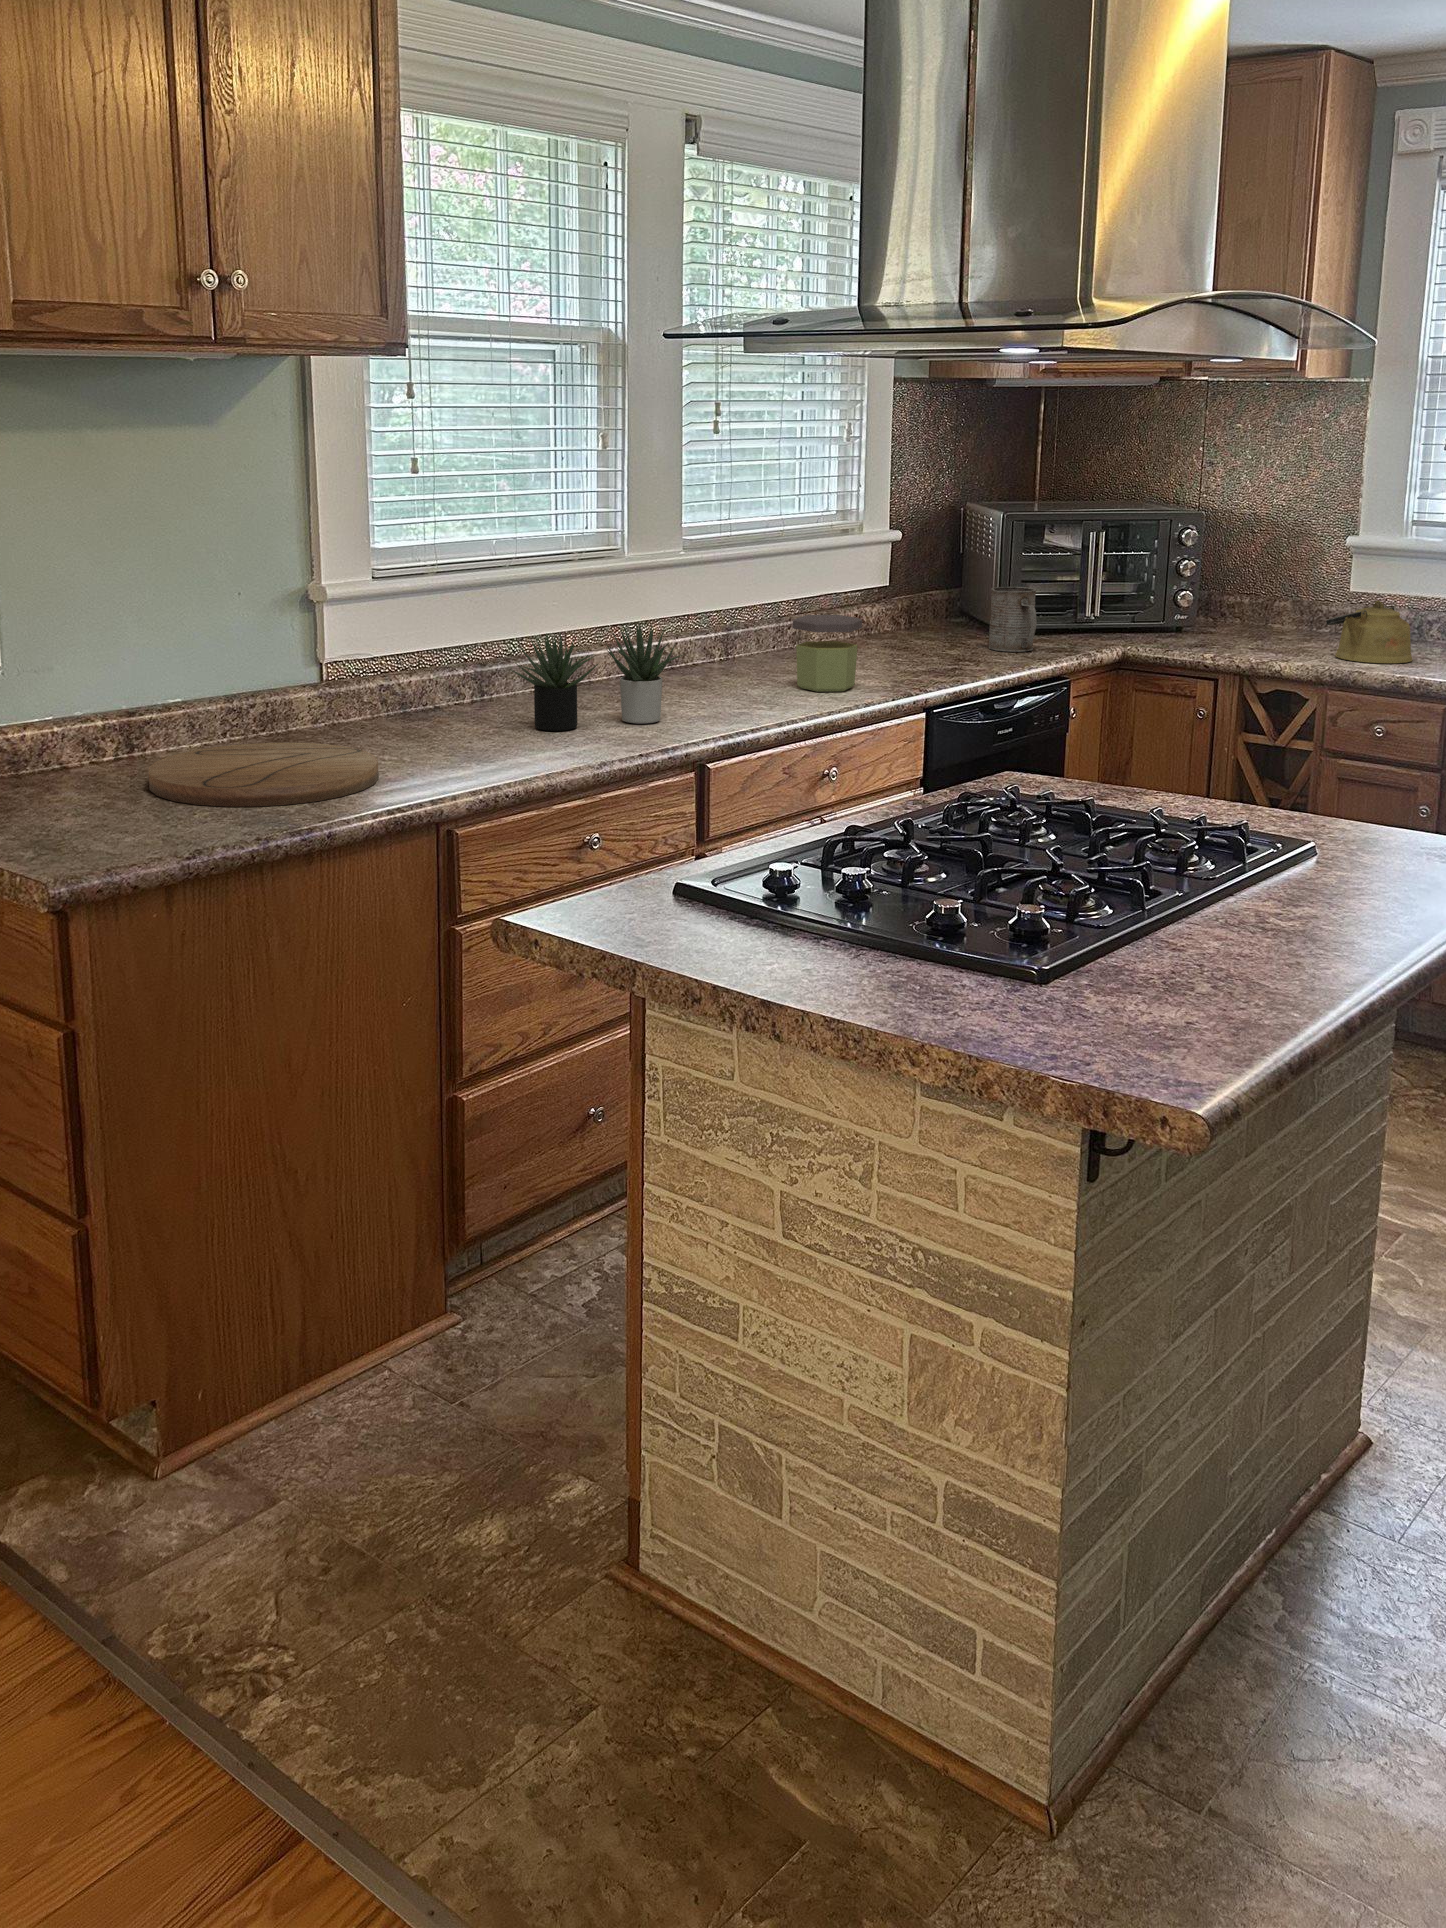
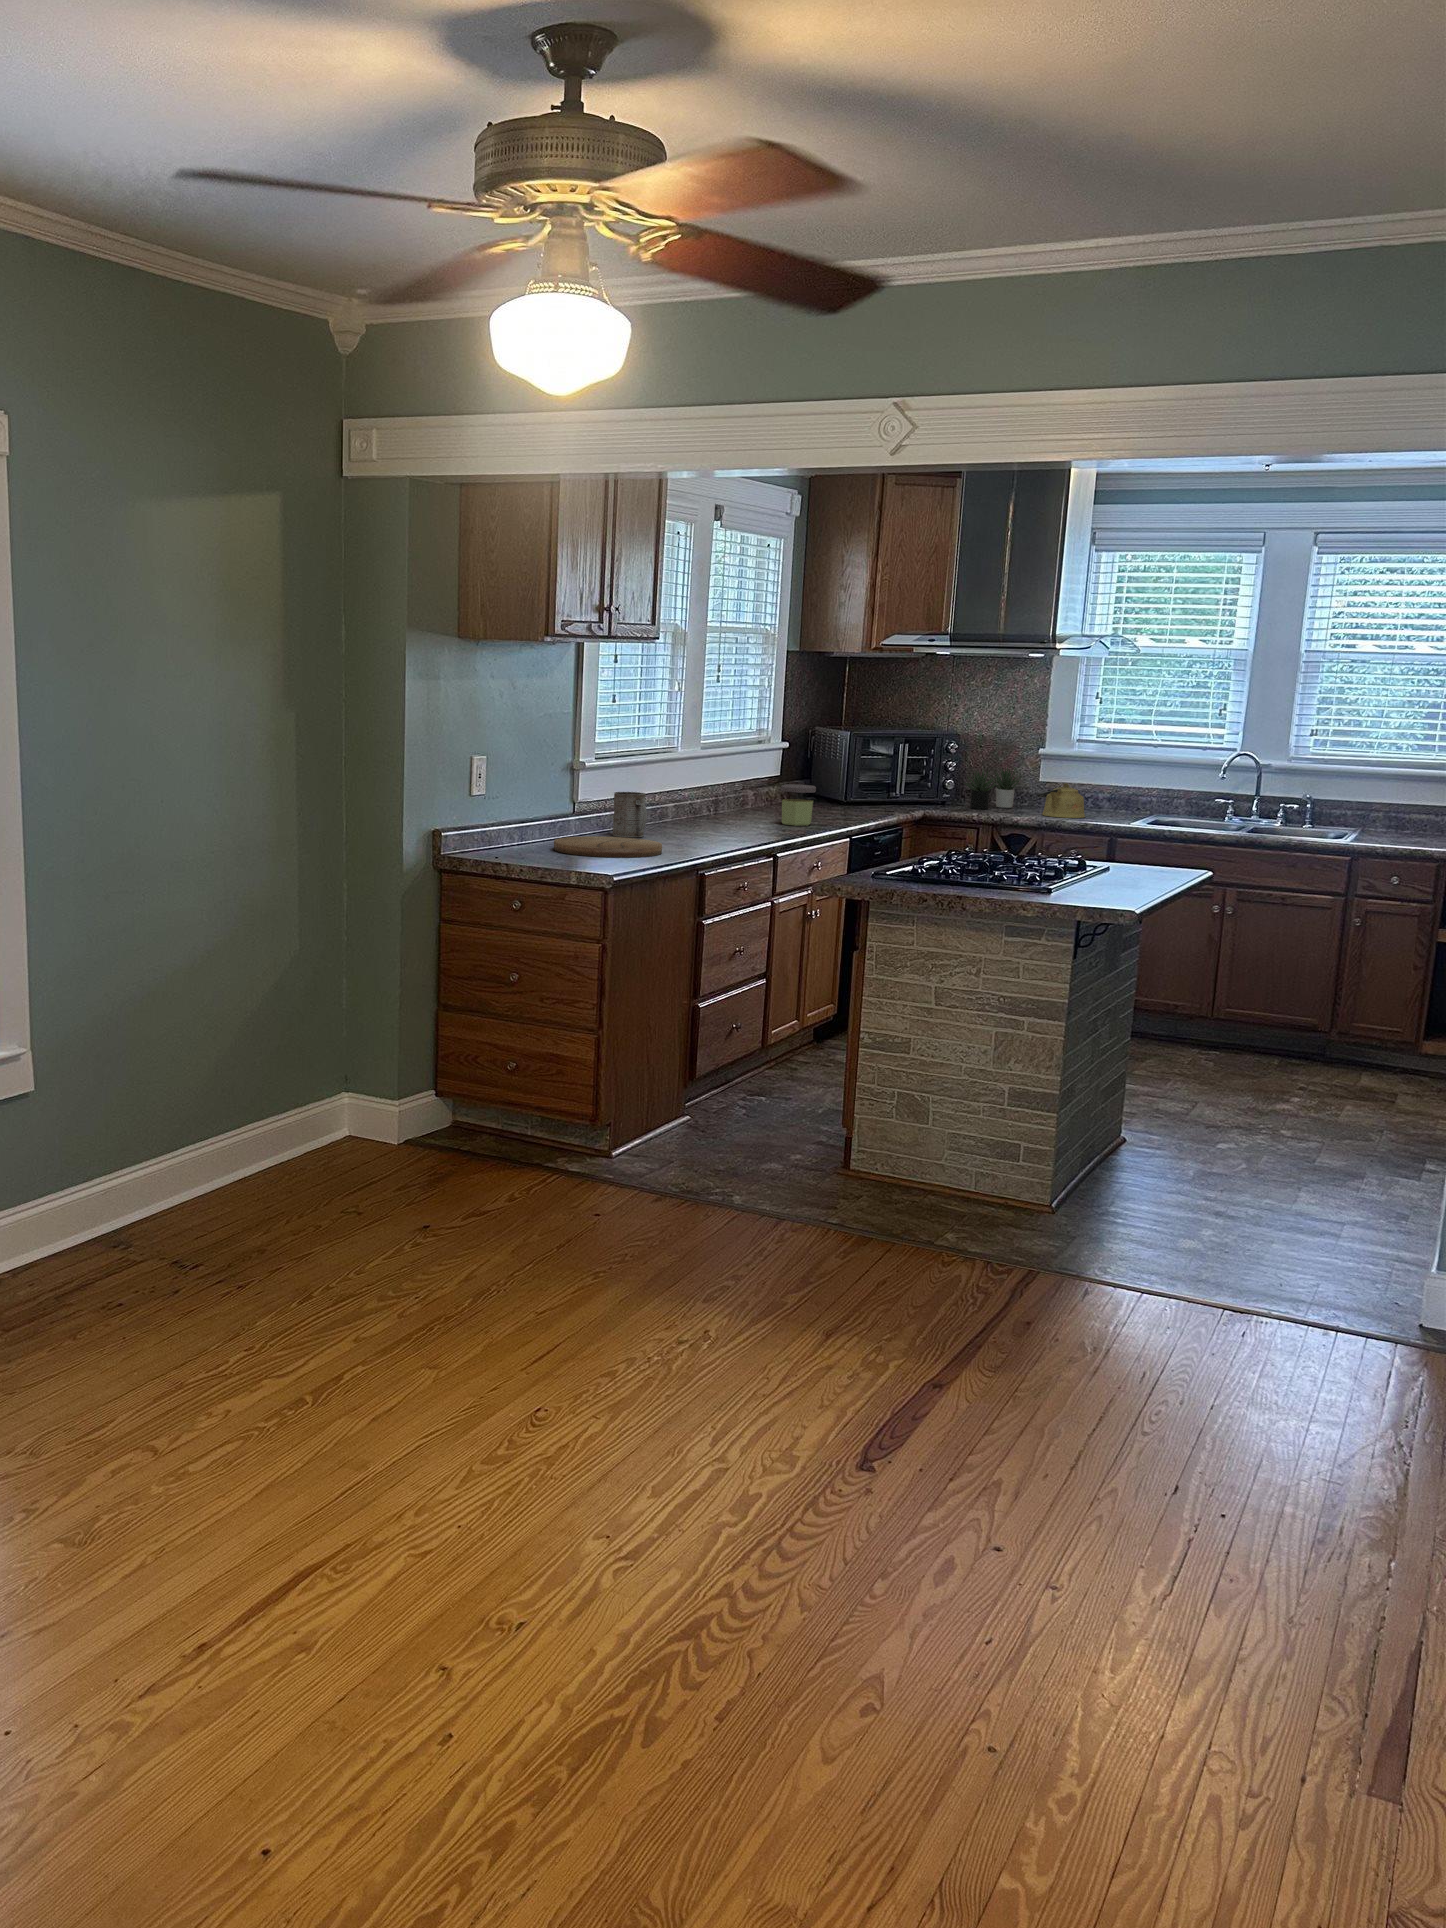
mug: present [989,587,1037,652] -> present [613,792,647,837]
succulent plant: present [511,624,684,731] -> present [964,767,1021,809]

